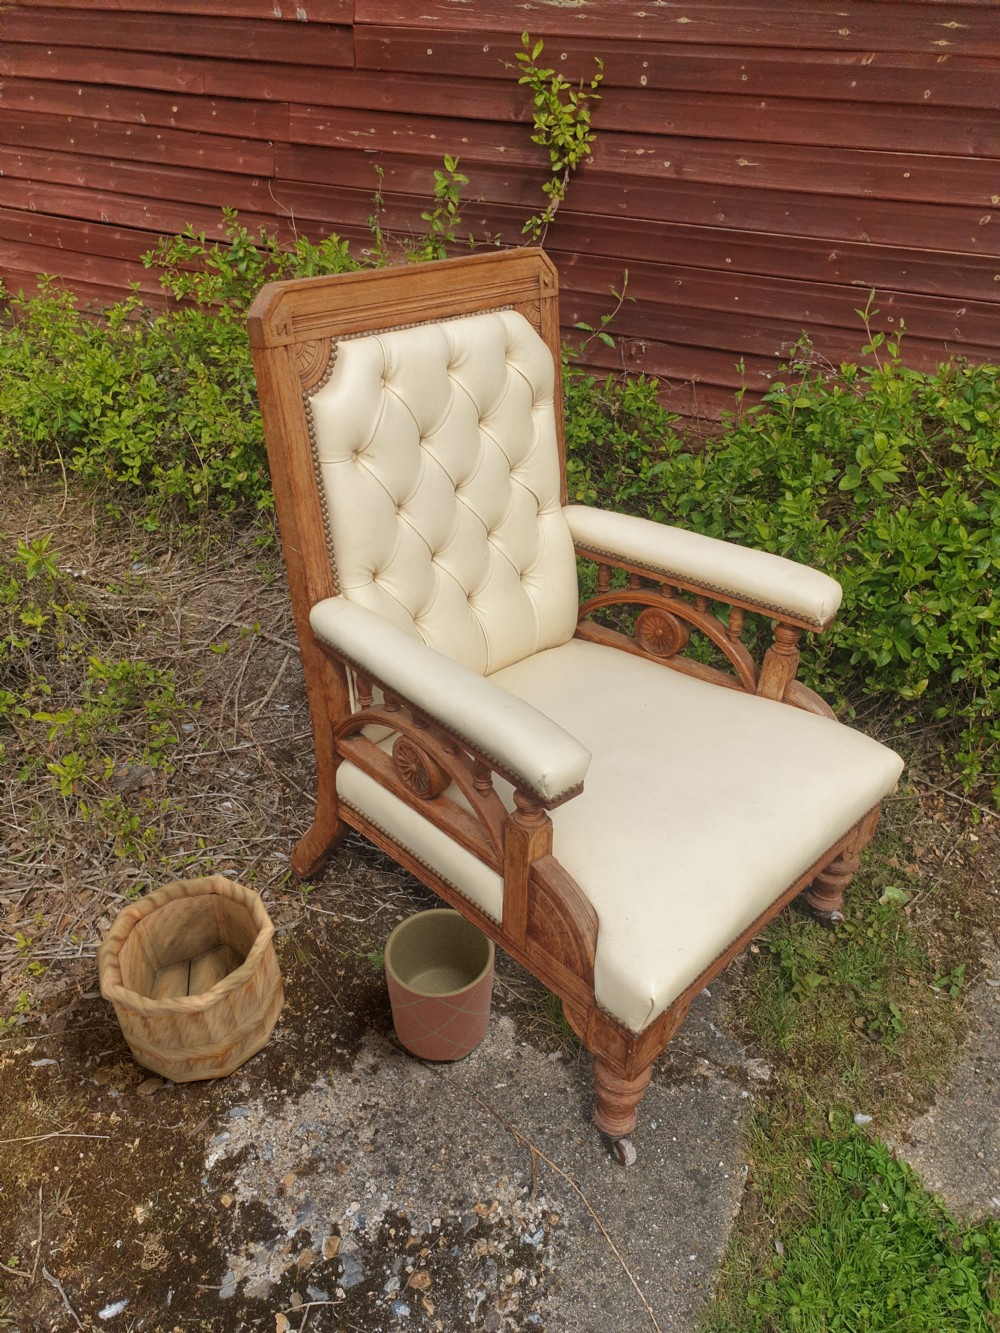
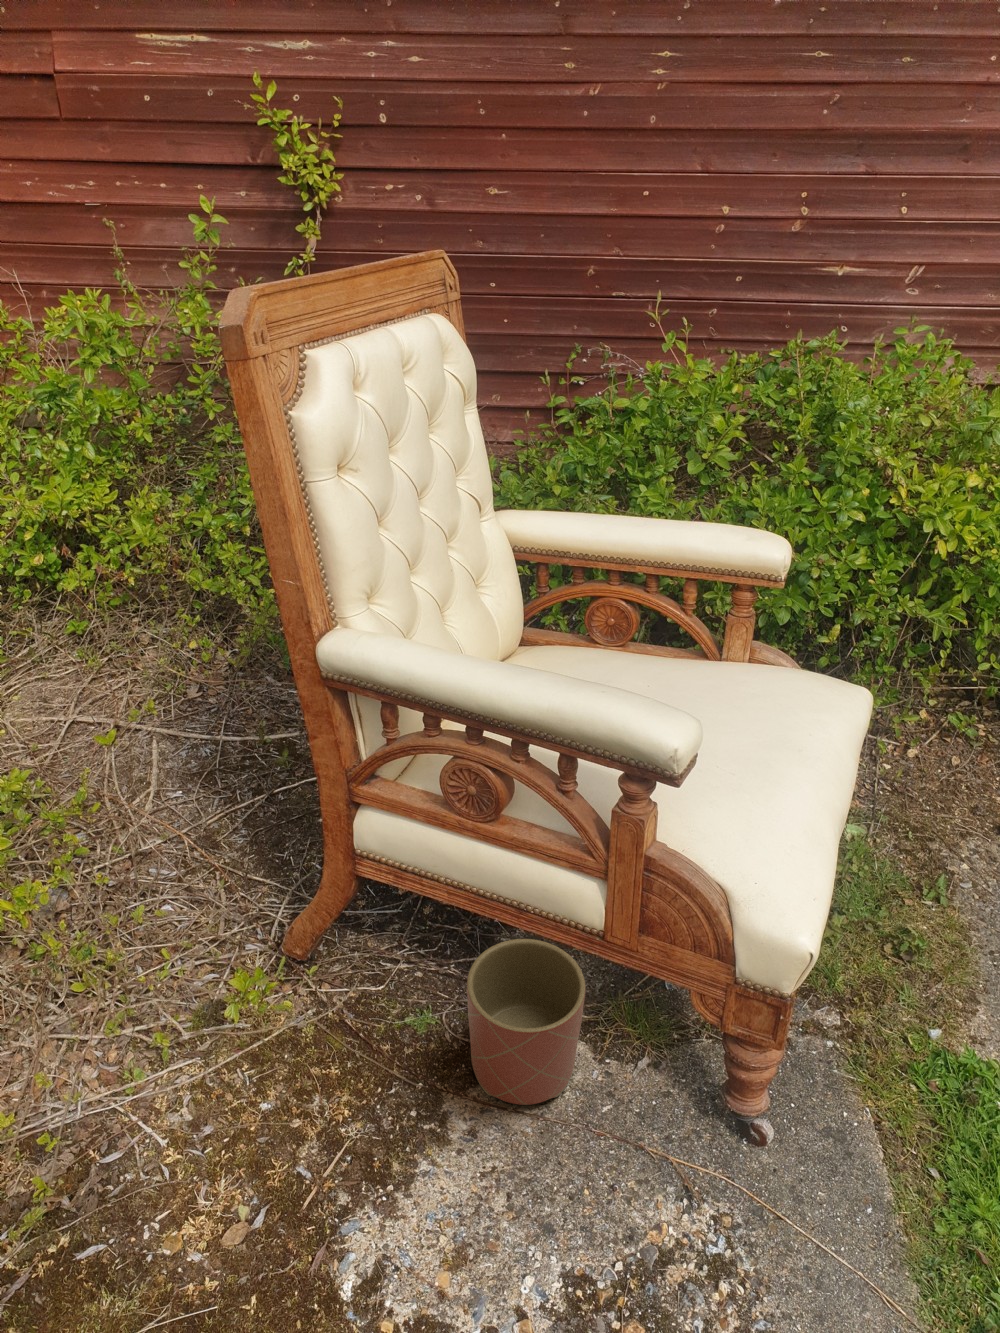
wooden bucket: present [96,875,285,1083] -> none [144,968,351,1220]

